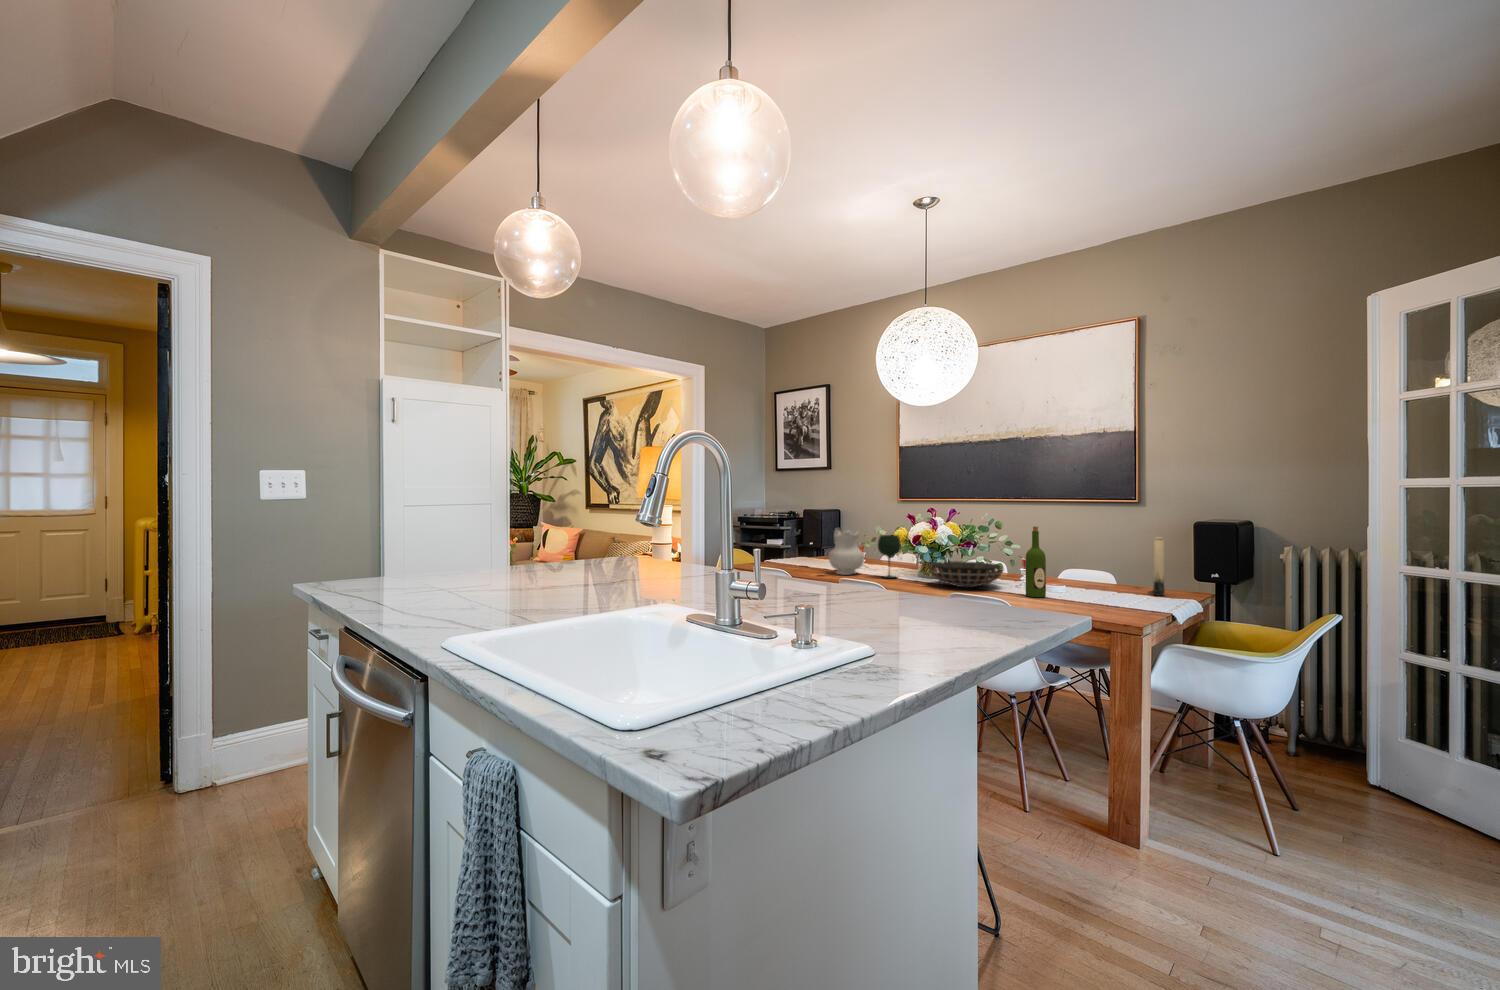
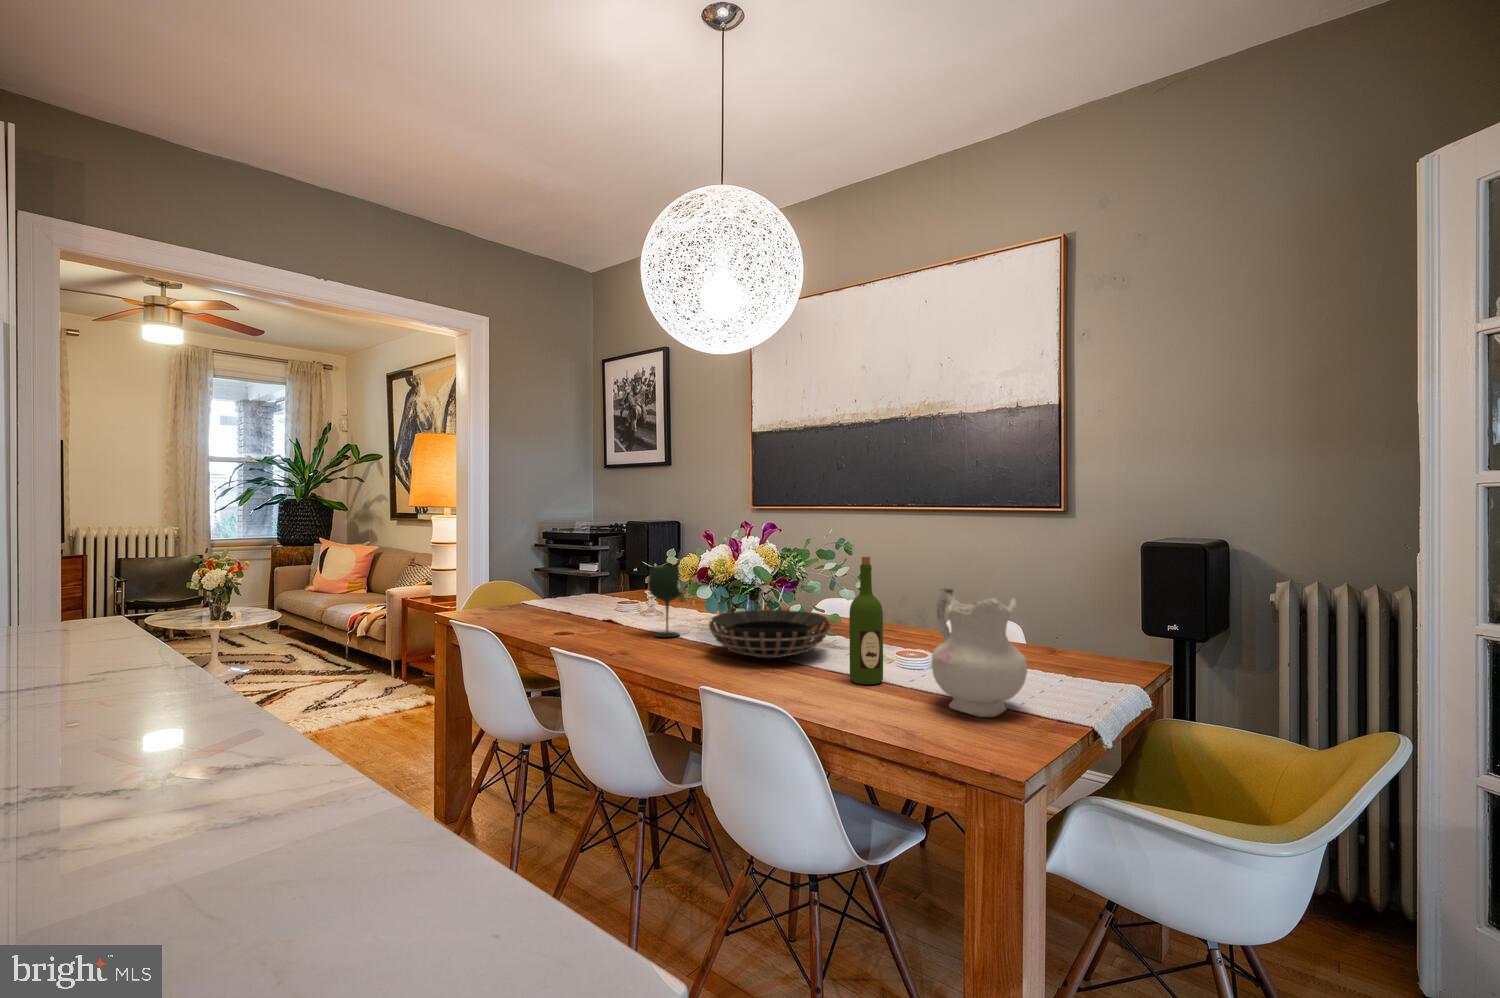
ceramic pitcher: present [829,528,864,575] -> present [932,587,1027,717]
candle: present [1148,538,1165,596] -> none [1062,574,1088,676]

